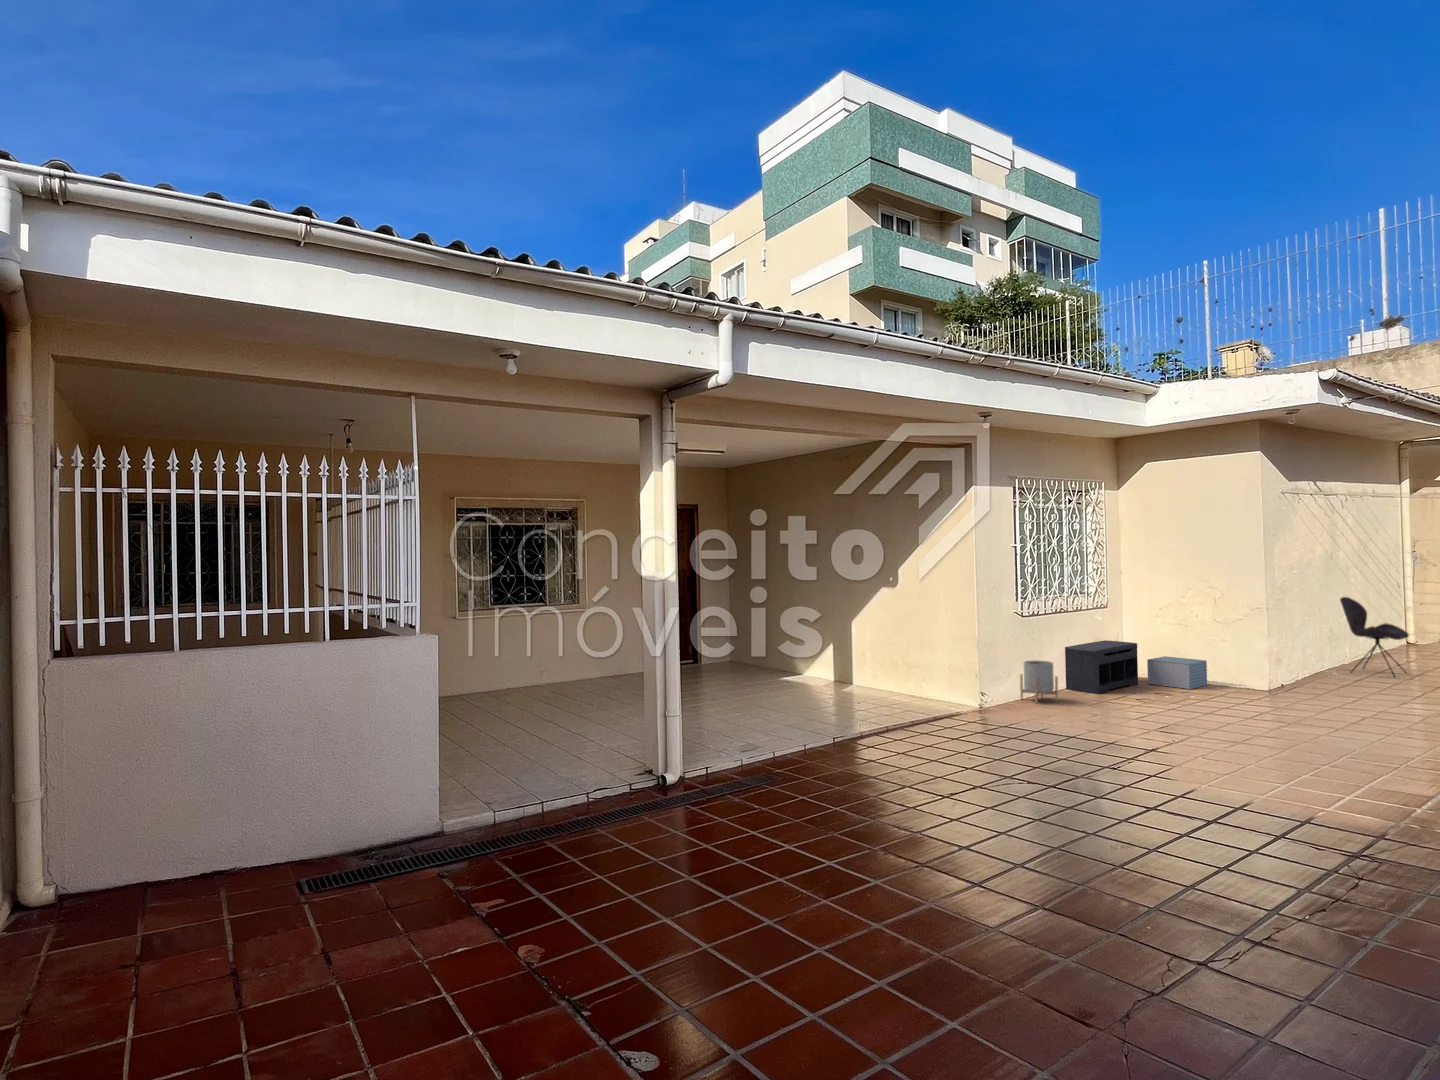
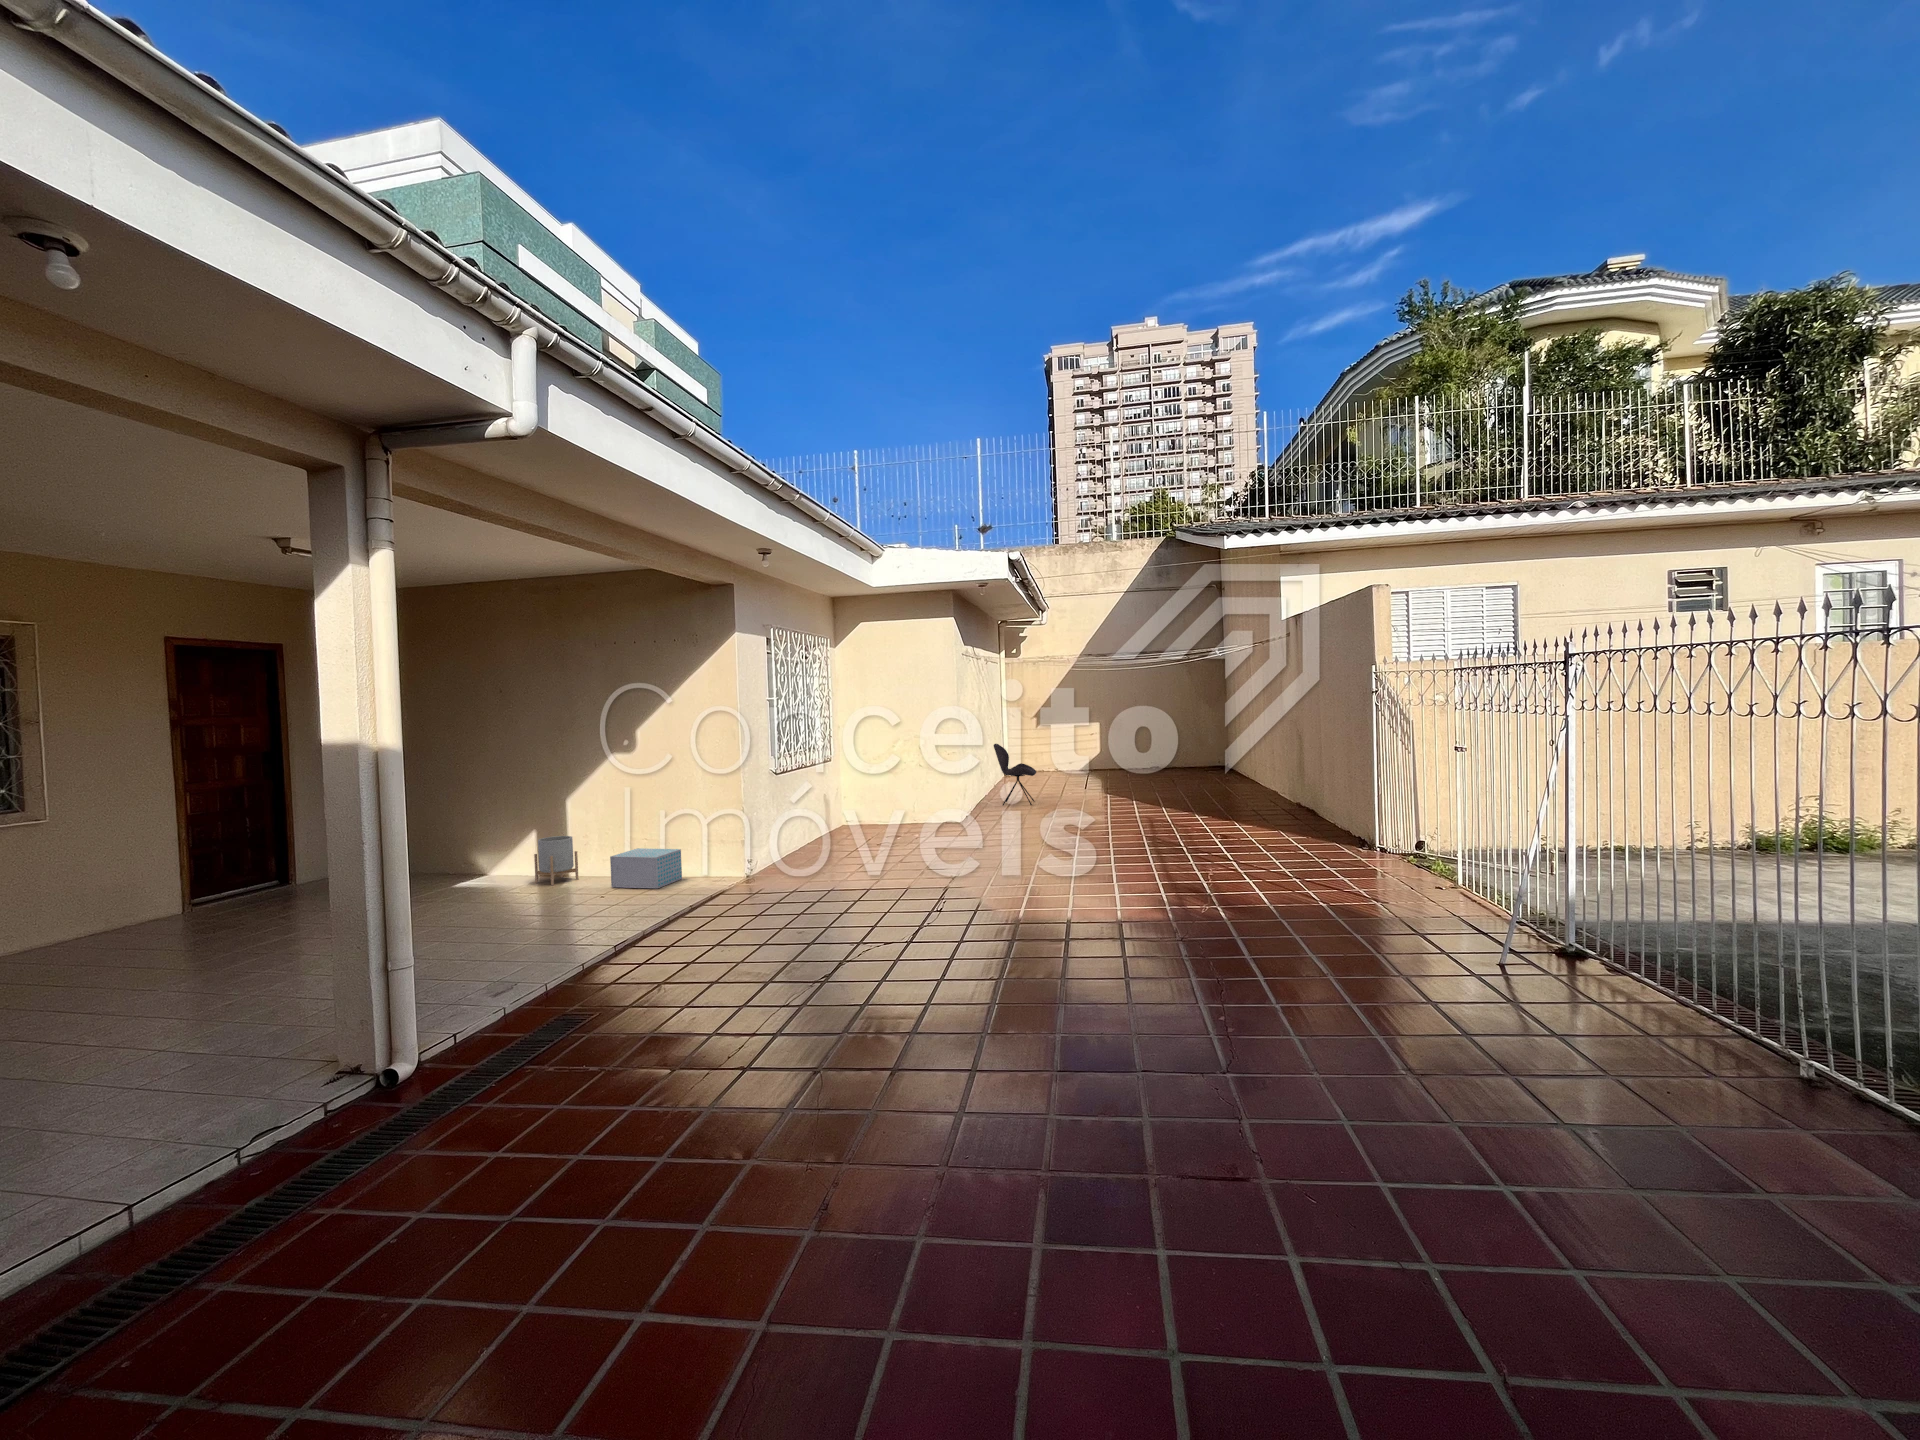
bench: present [1065,640,1138,694] -> none [810,795,868,849]
storage box: present [1147,656,1207,689] -> present [610,848,682,888]
planter: present [1020,660,1058,704] -> present [534,836,579,885]

